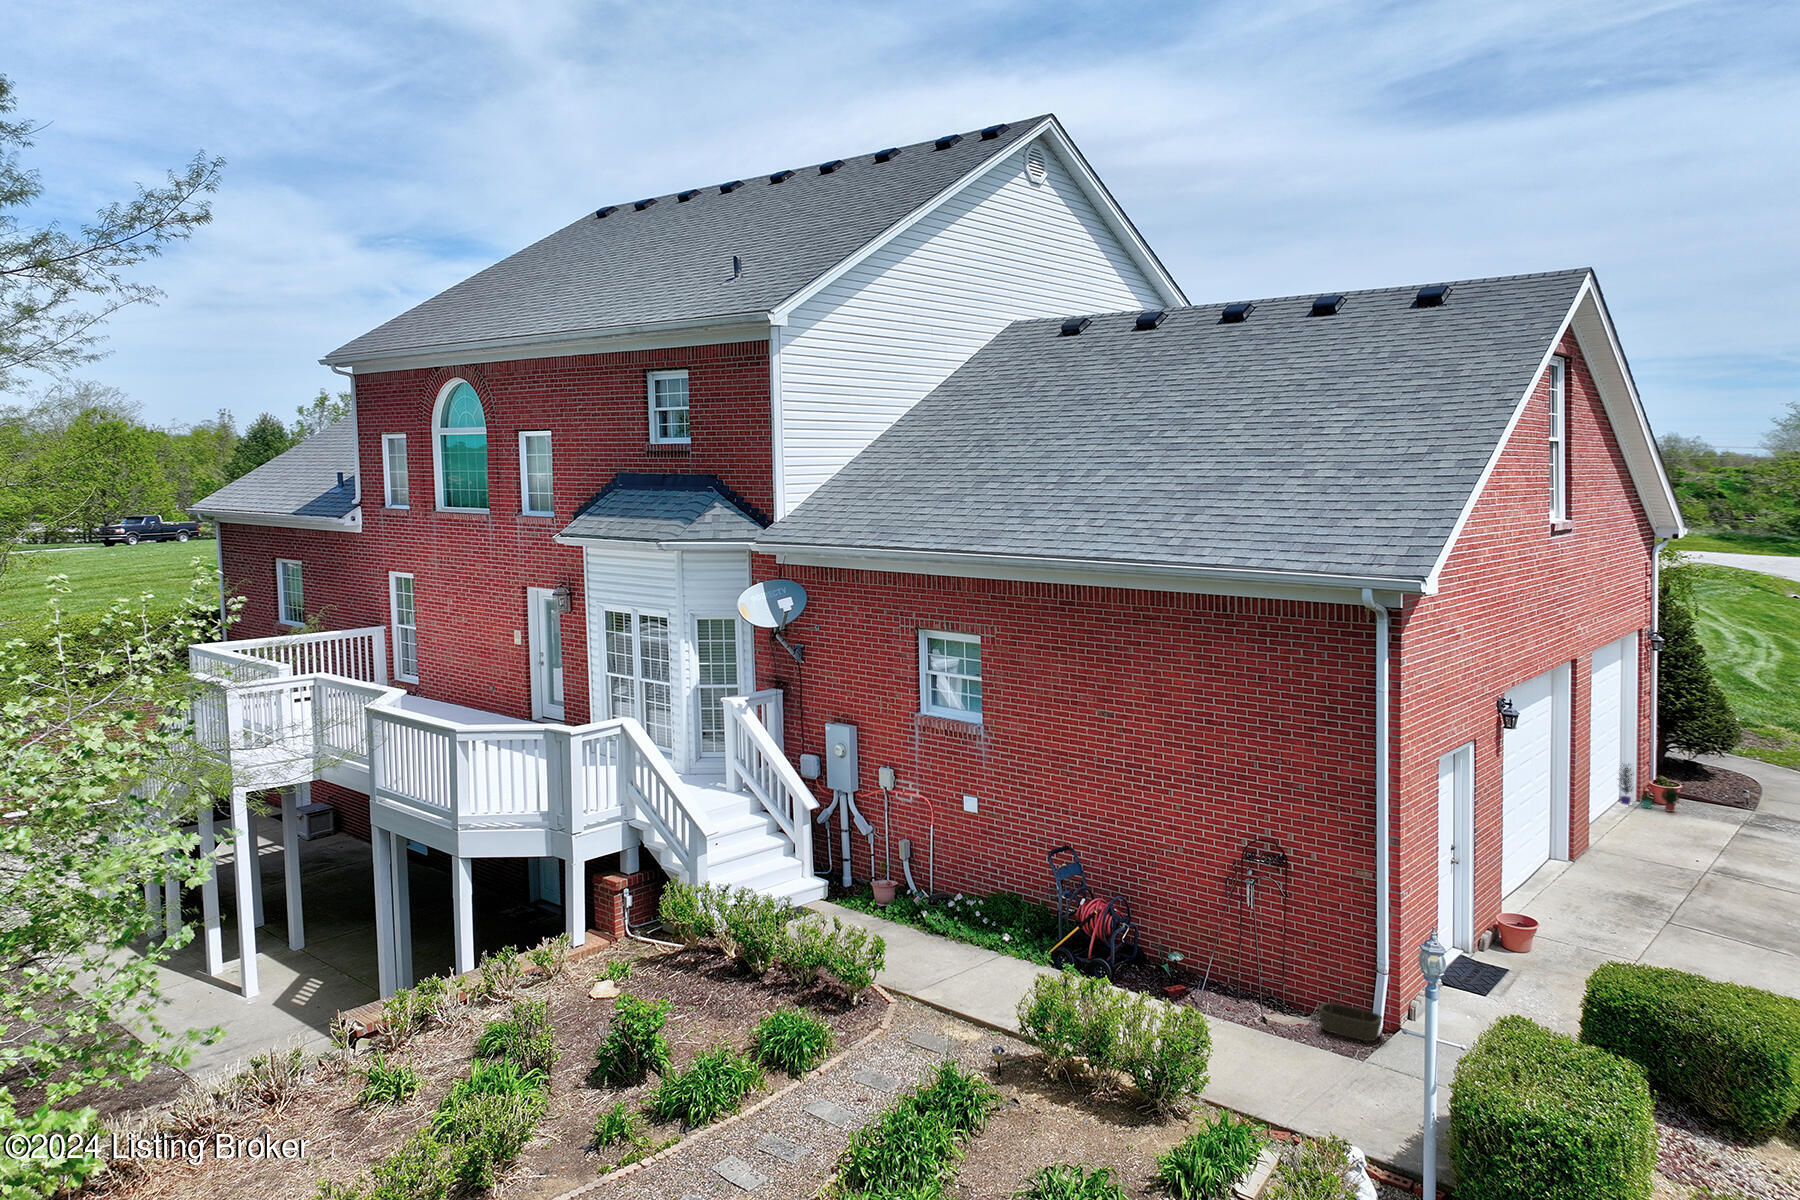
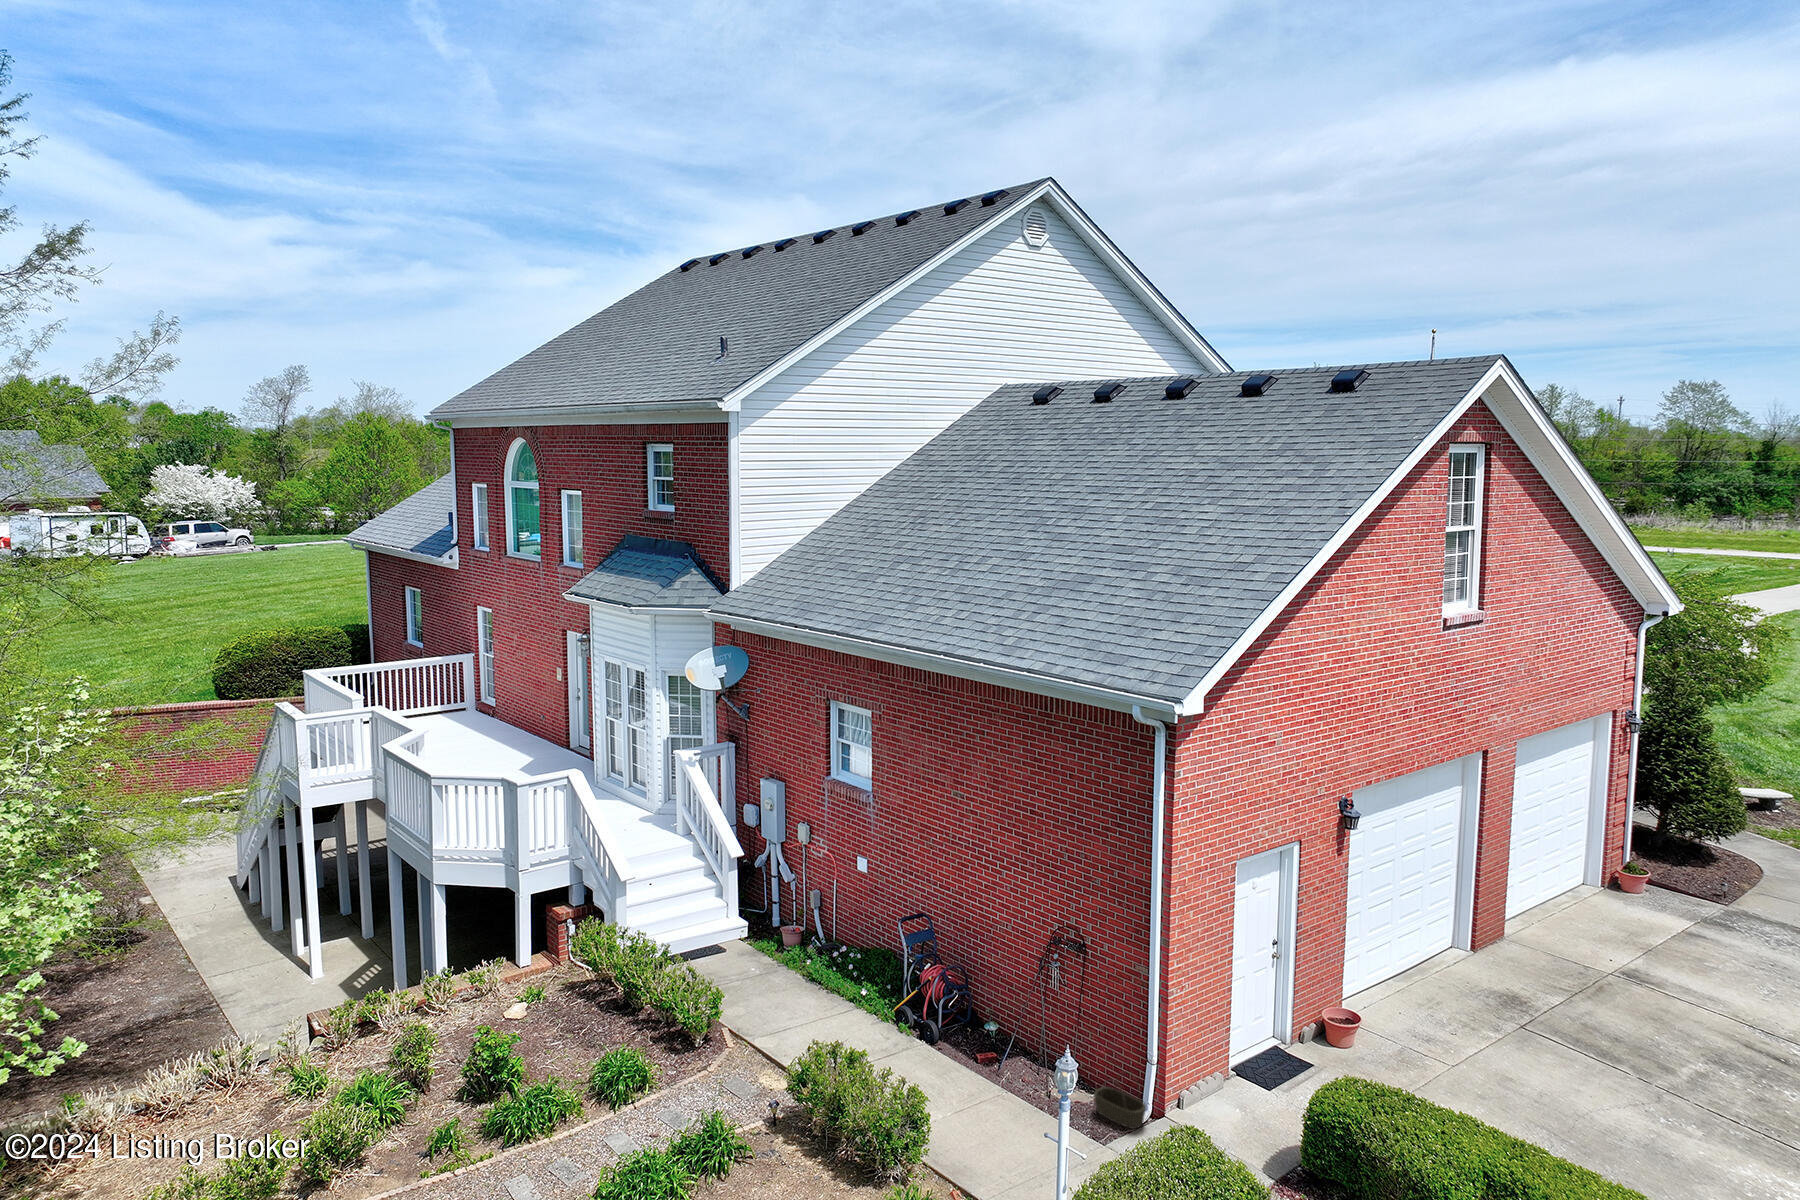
potted plant: present [1619,764,1680,812] -> none [1573,847,1634,902]

